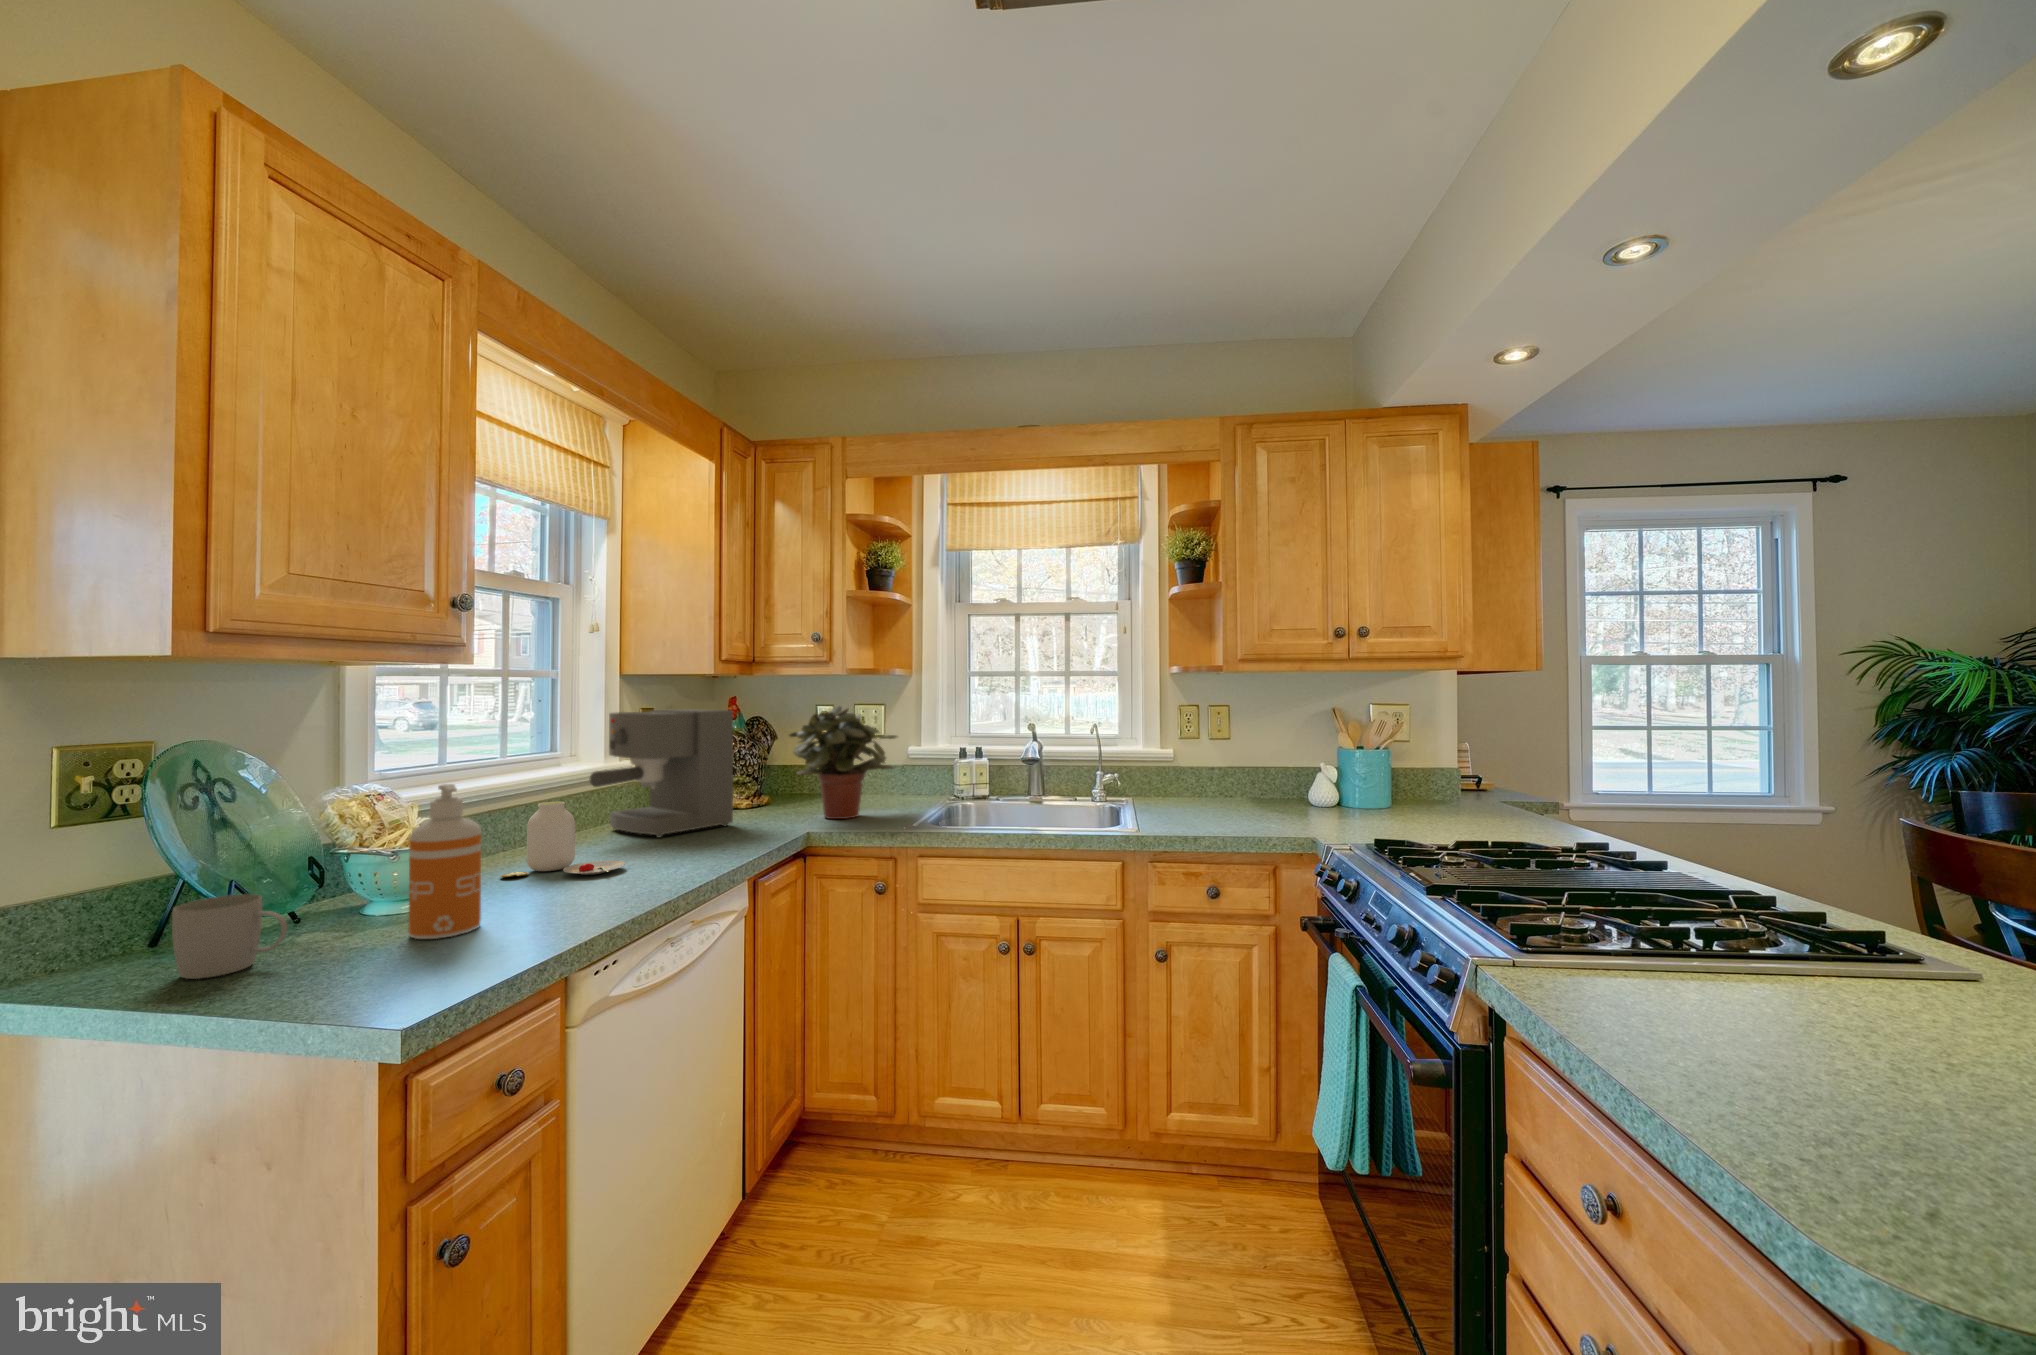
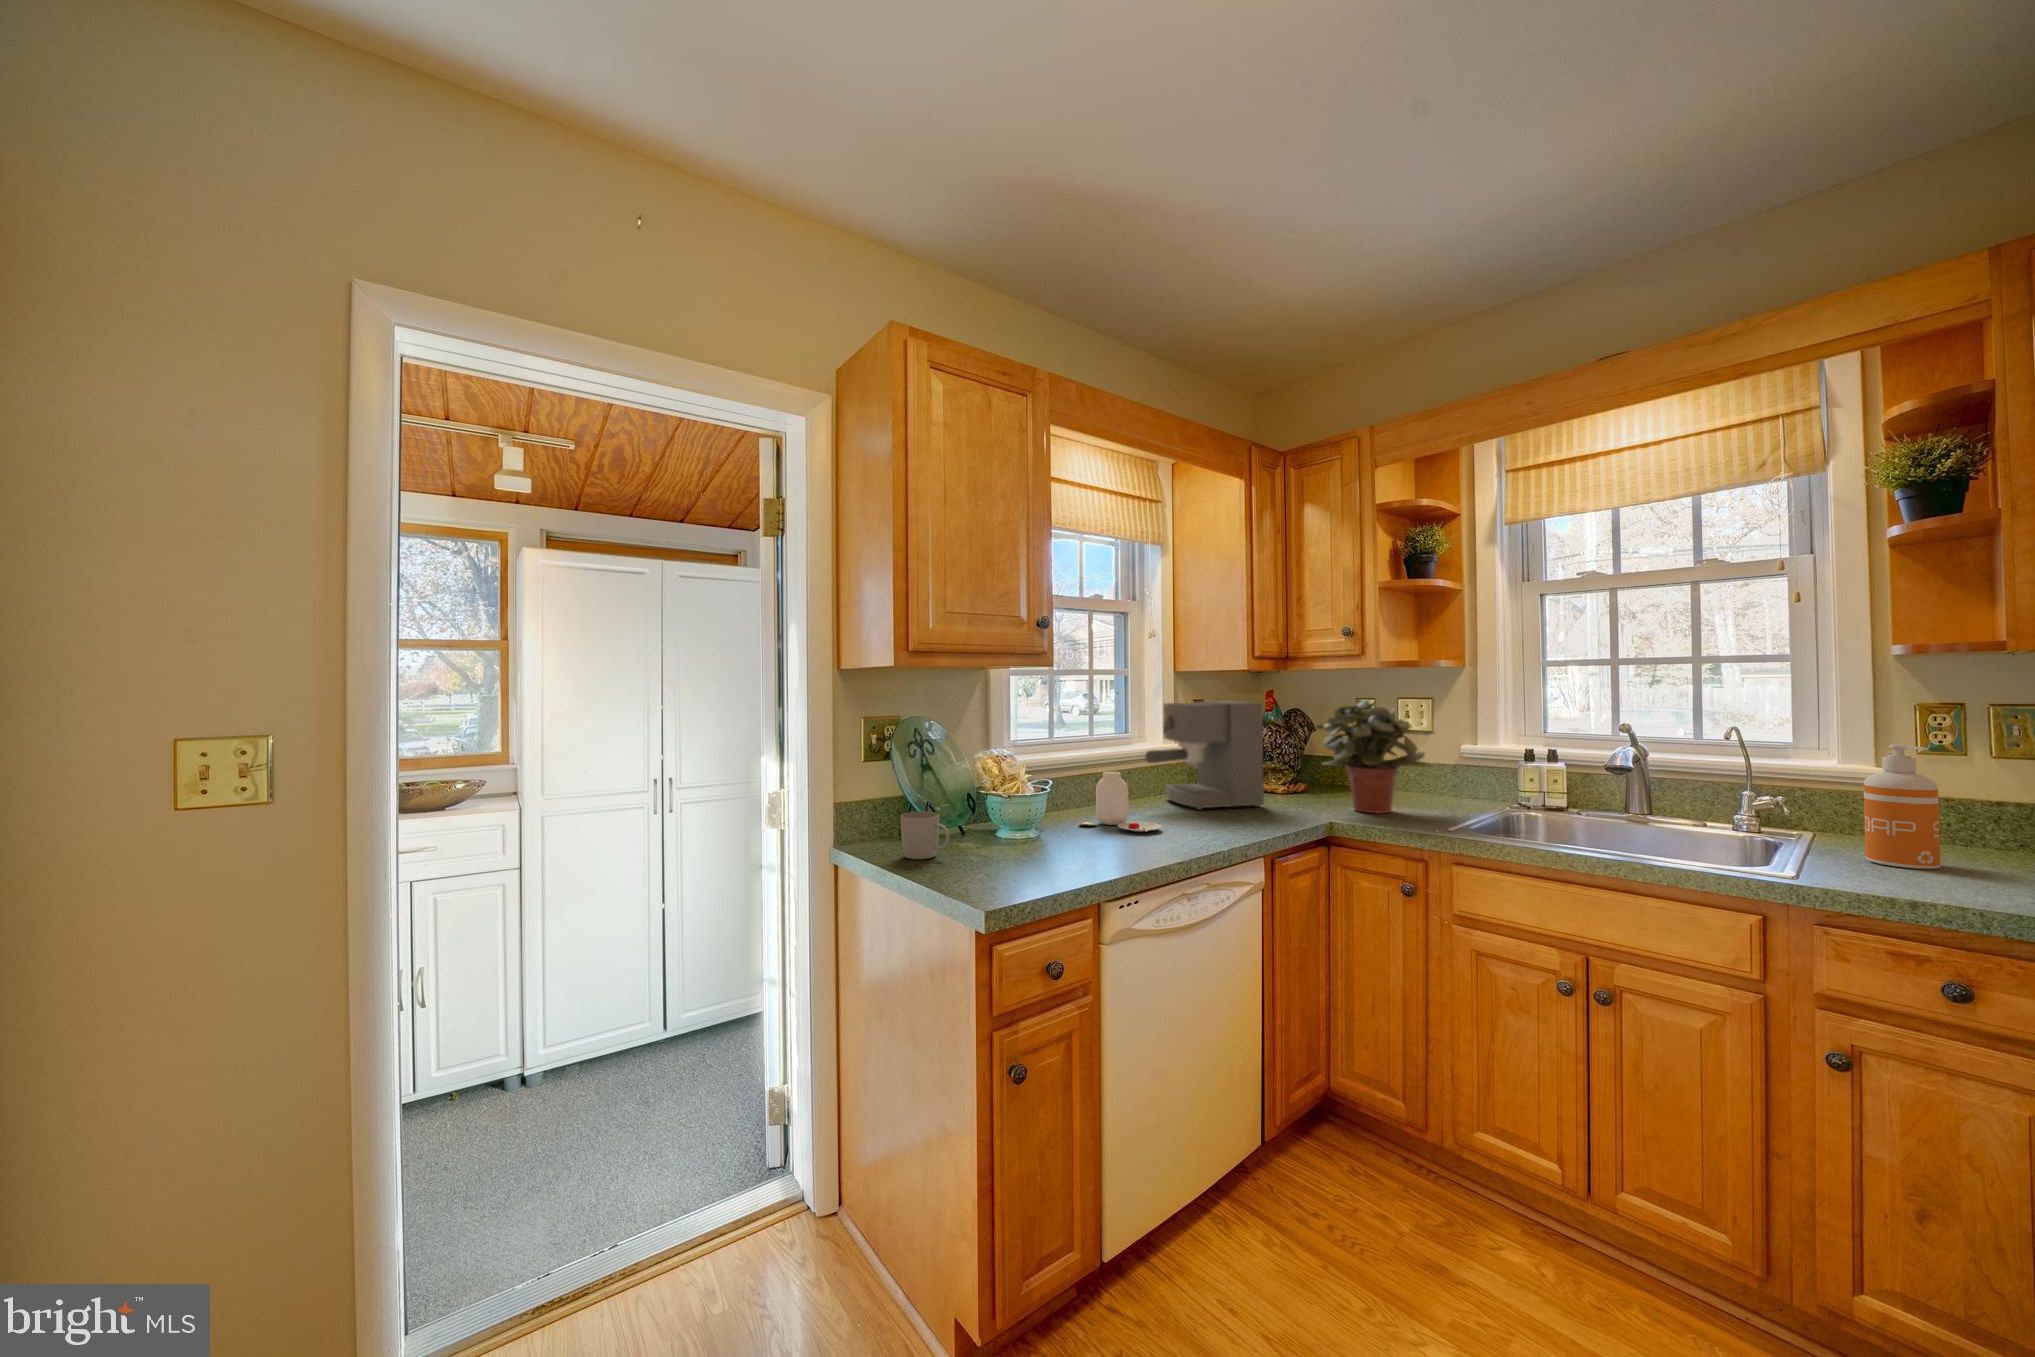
soap dispenser: present [408,784,481,939] -> present [1864,745,1940,869]

